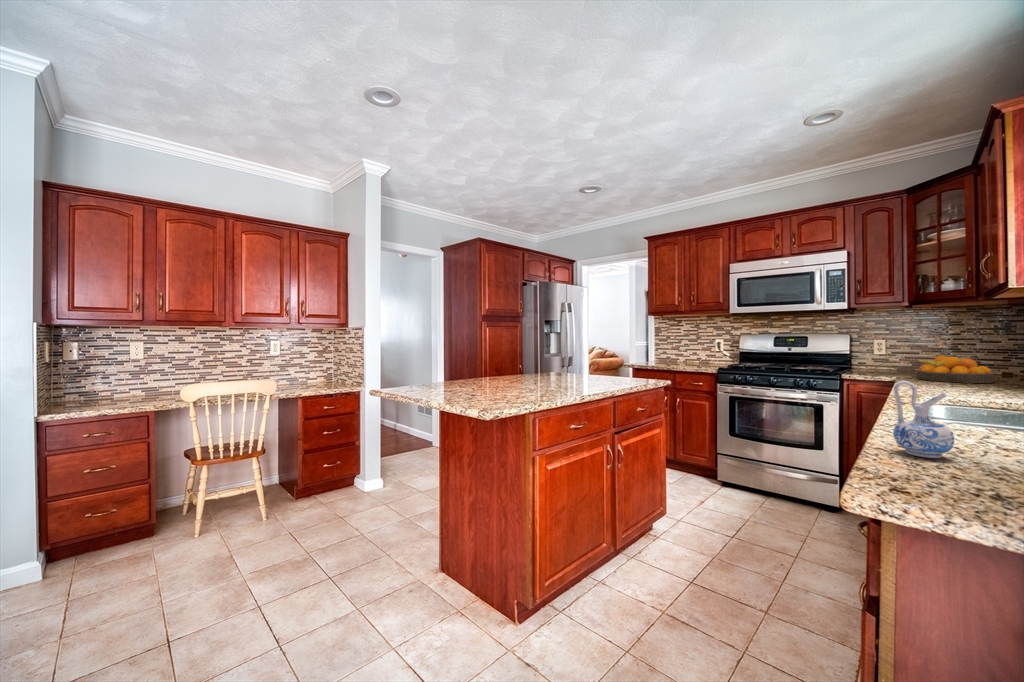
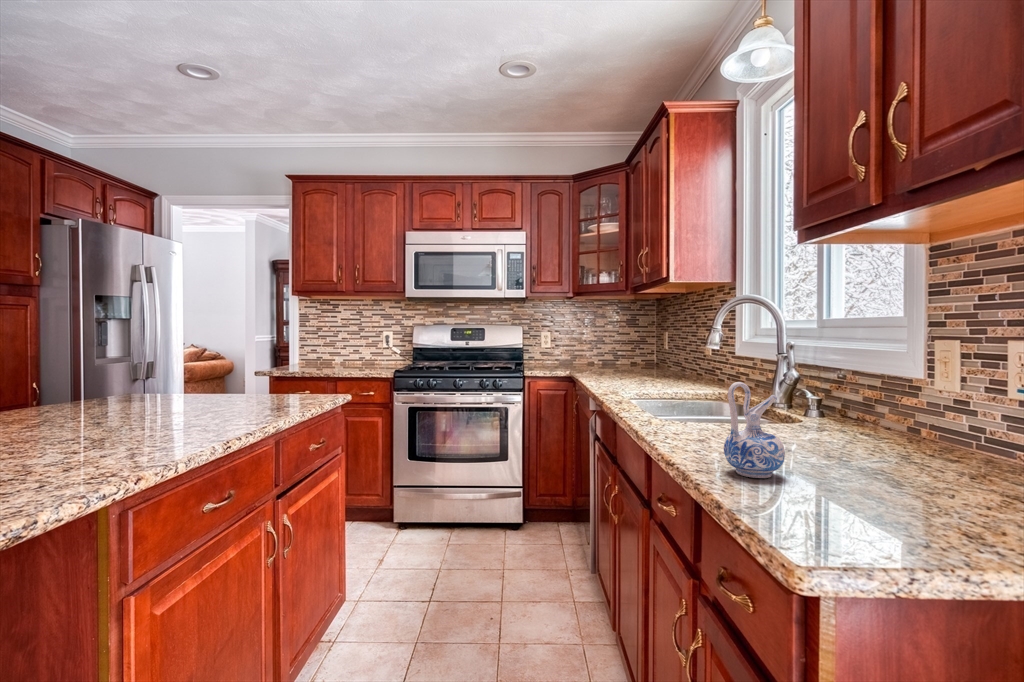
fruit bowl: present [916,355,994,383] -> none [579,348,632,374]

